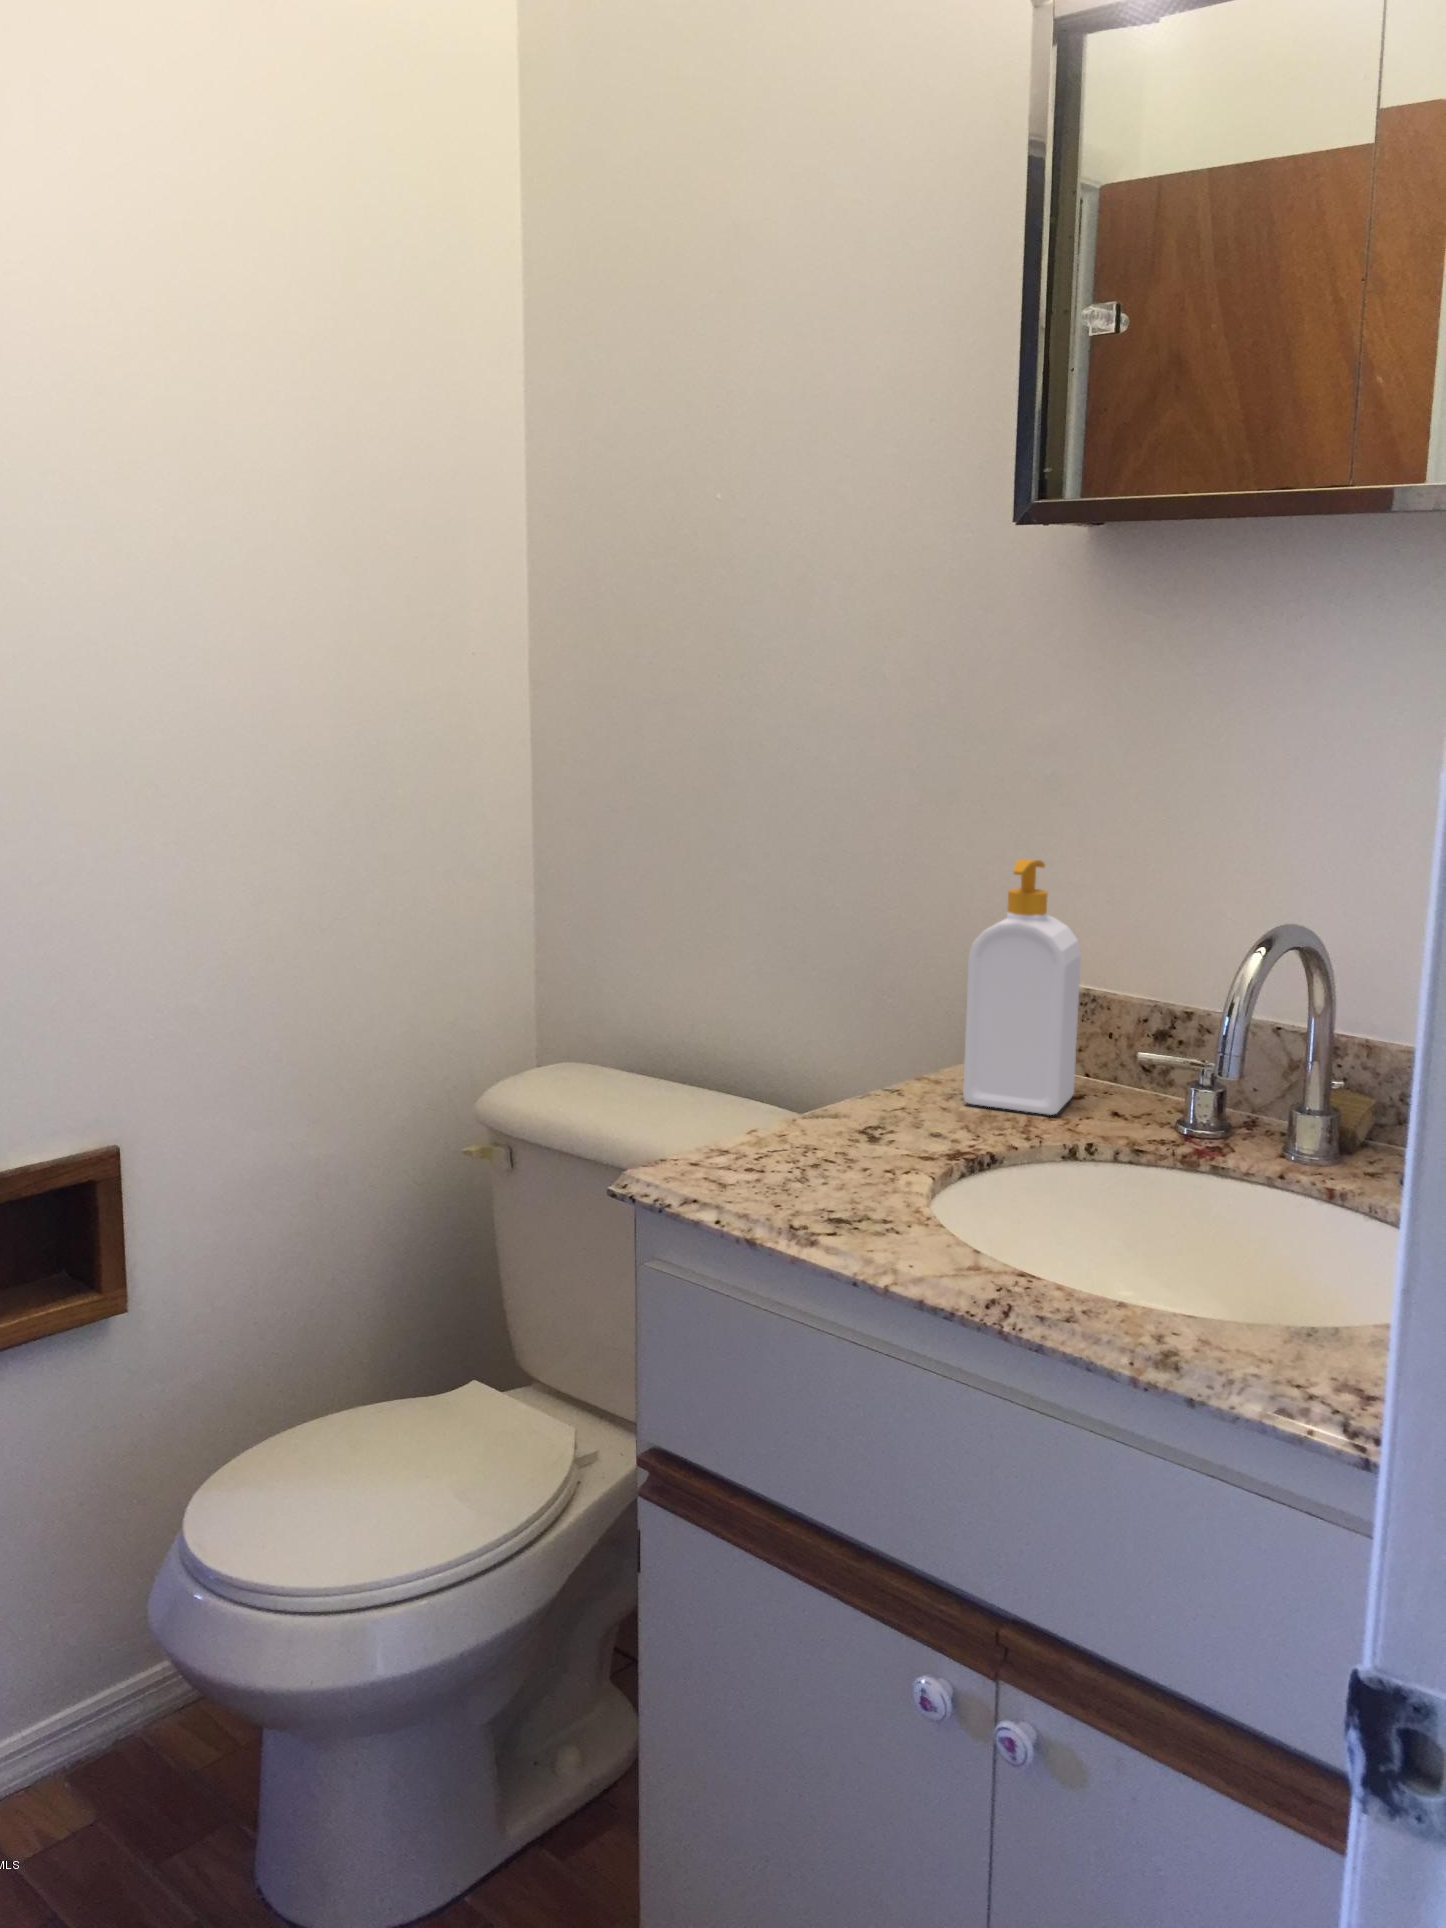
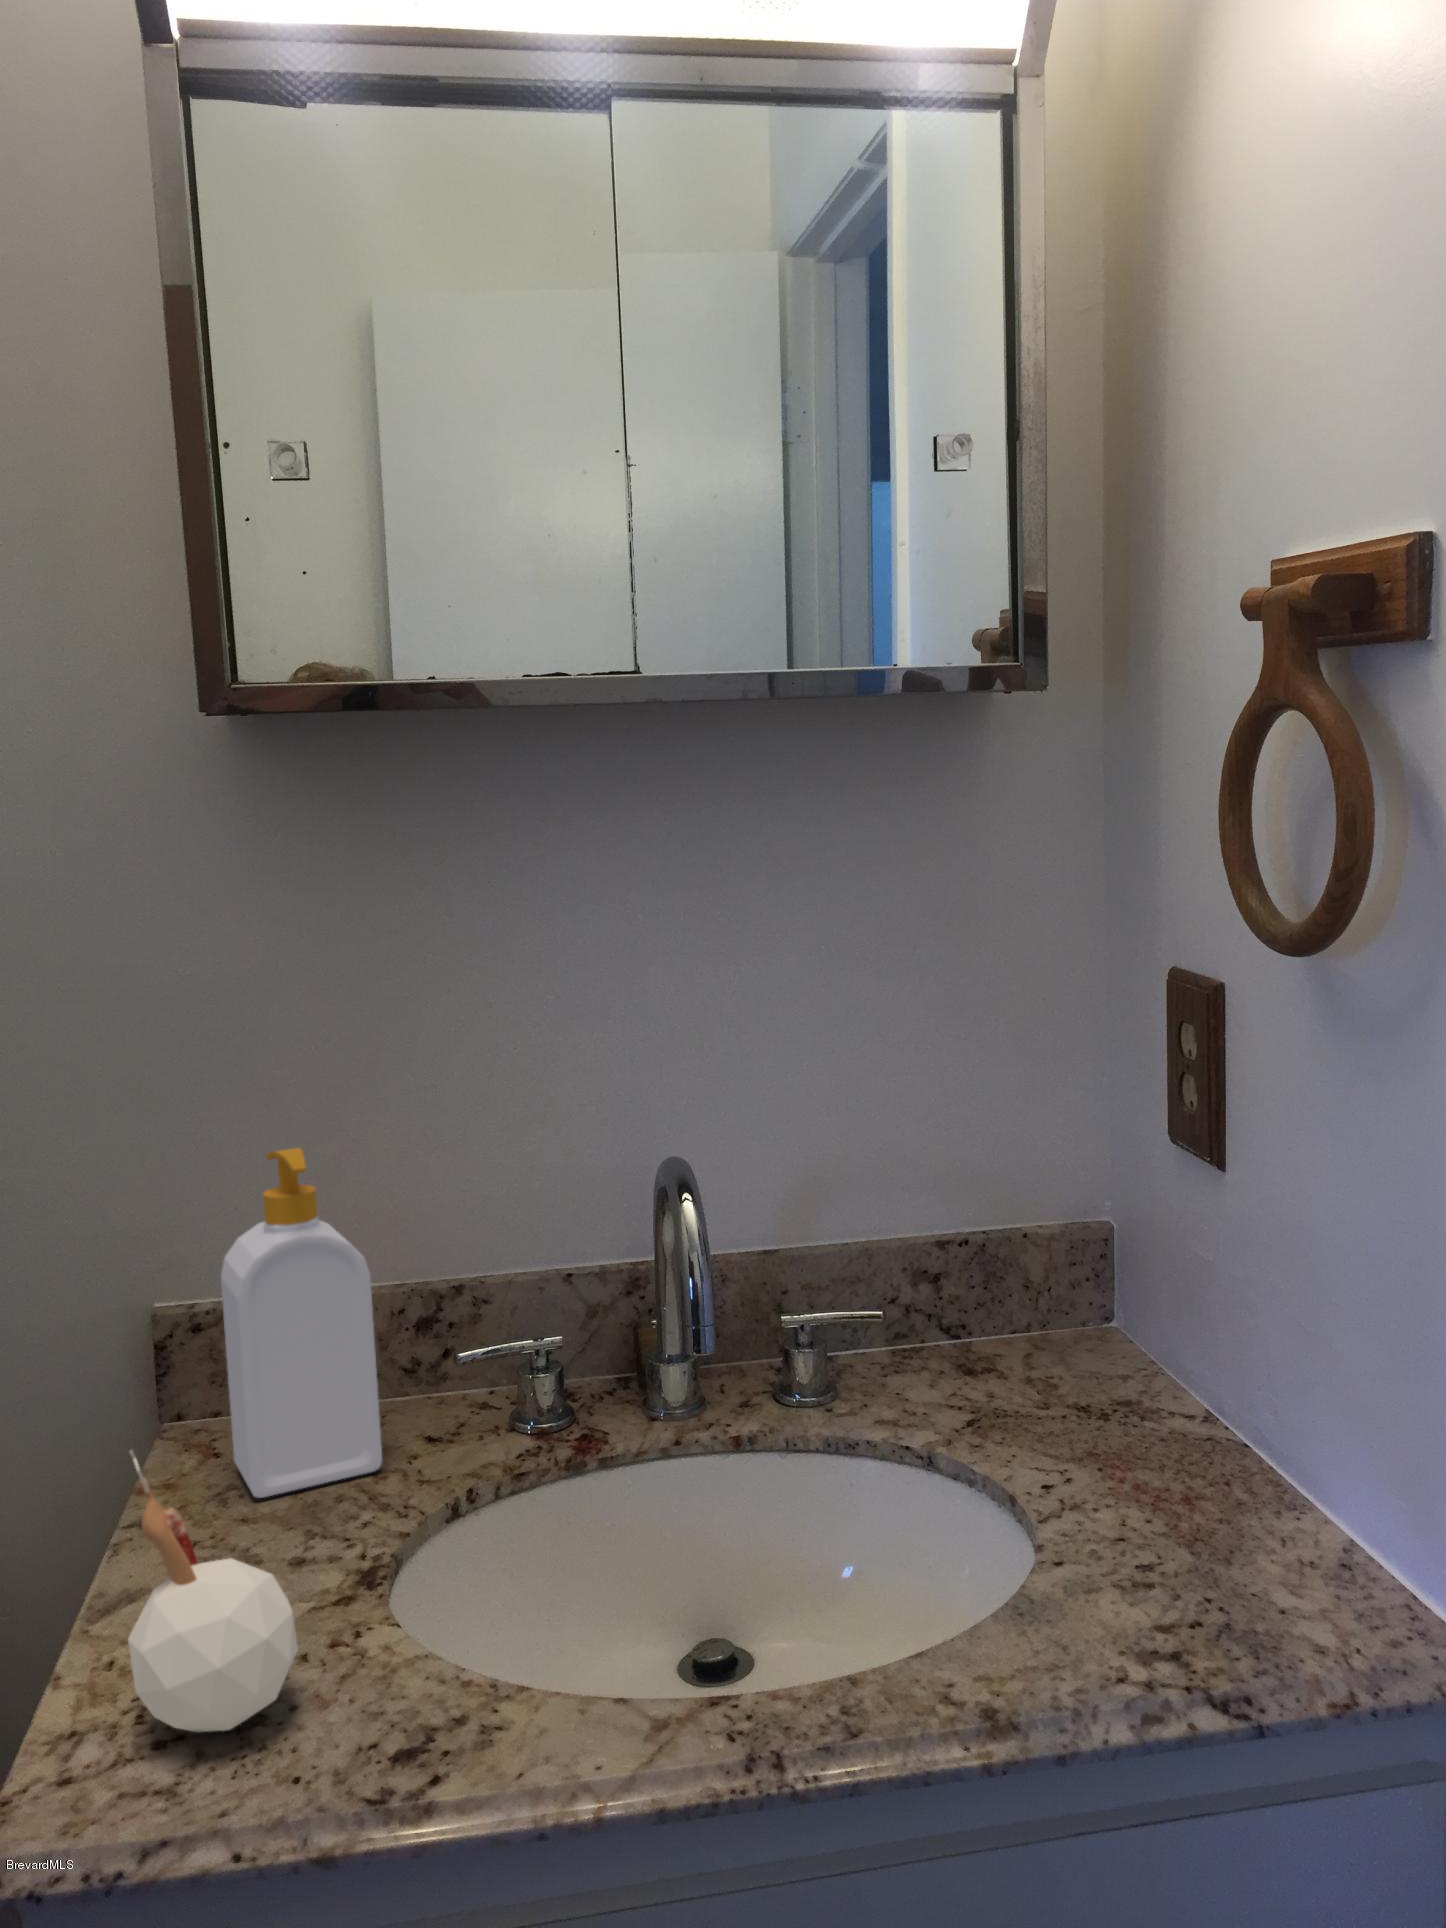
candle: none [739,995,842,1179] -> present [128,1450,298,1732]

